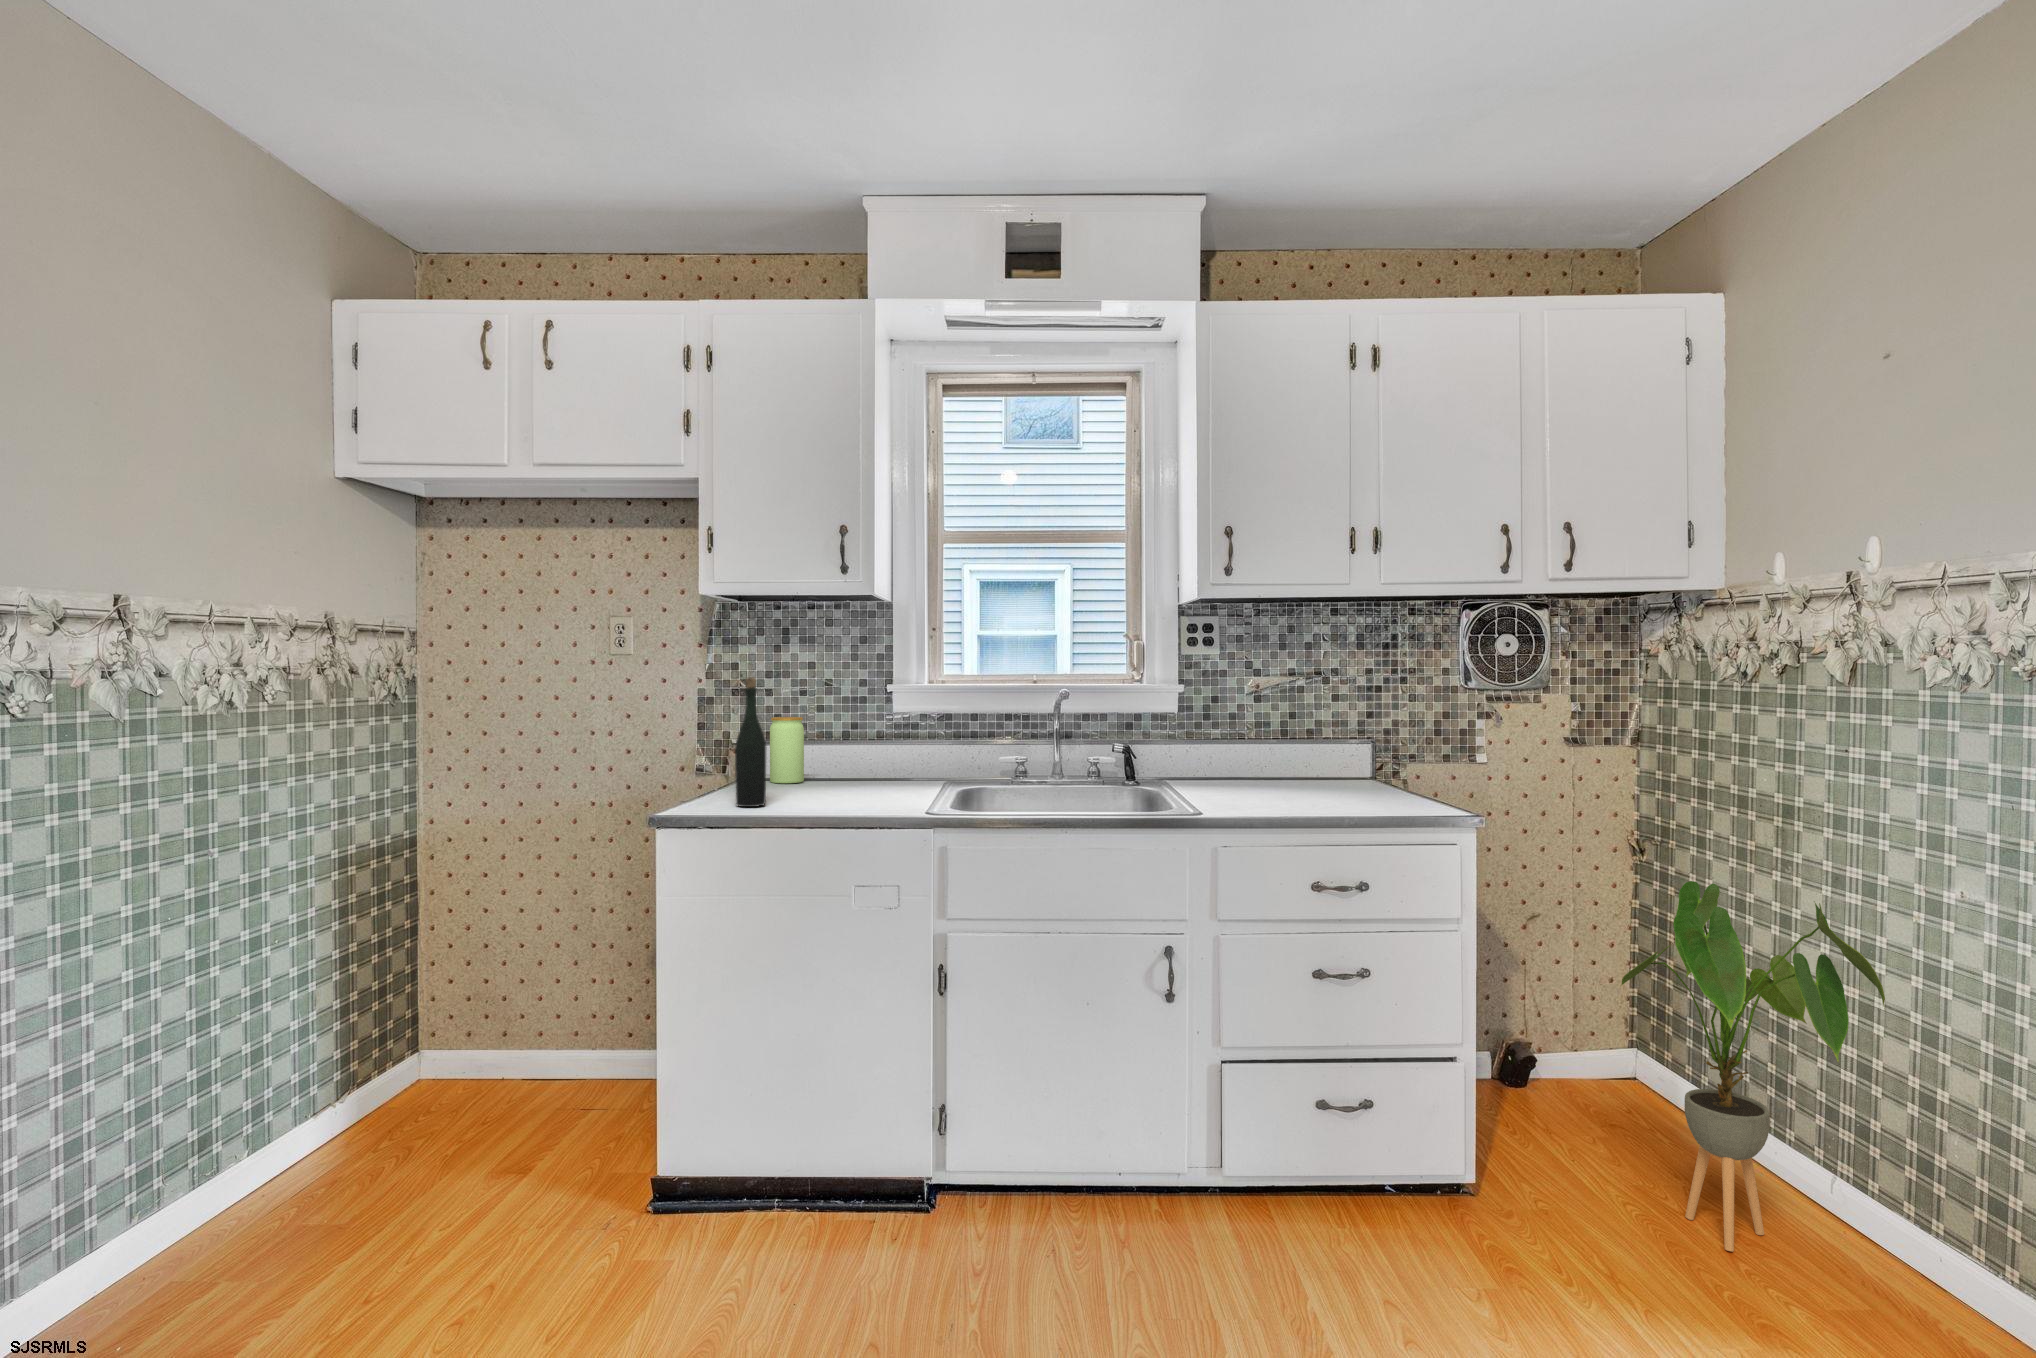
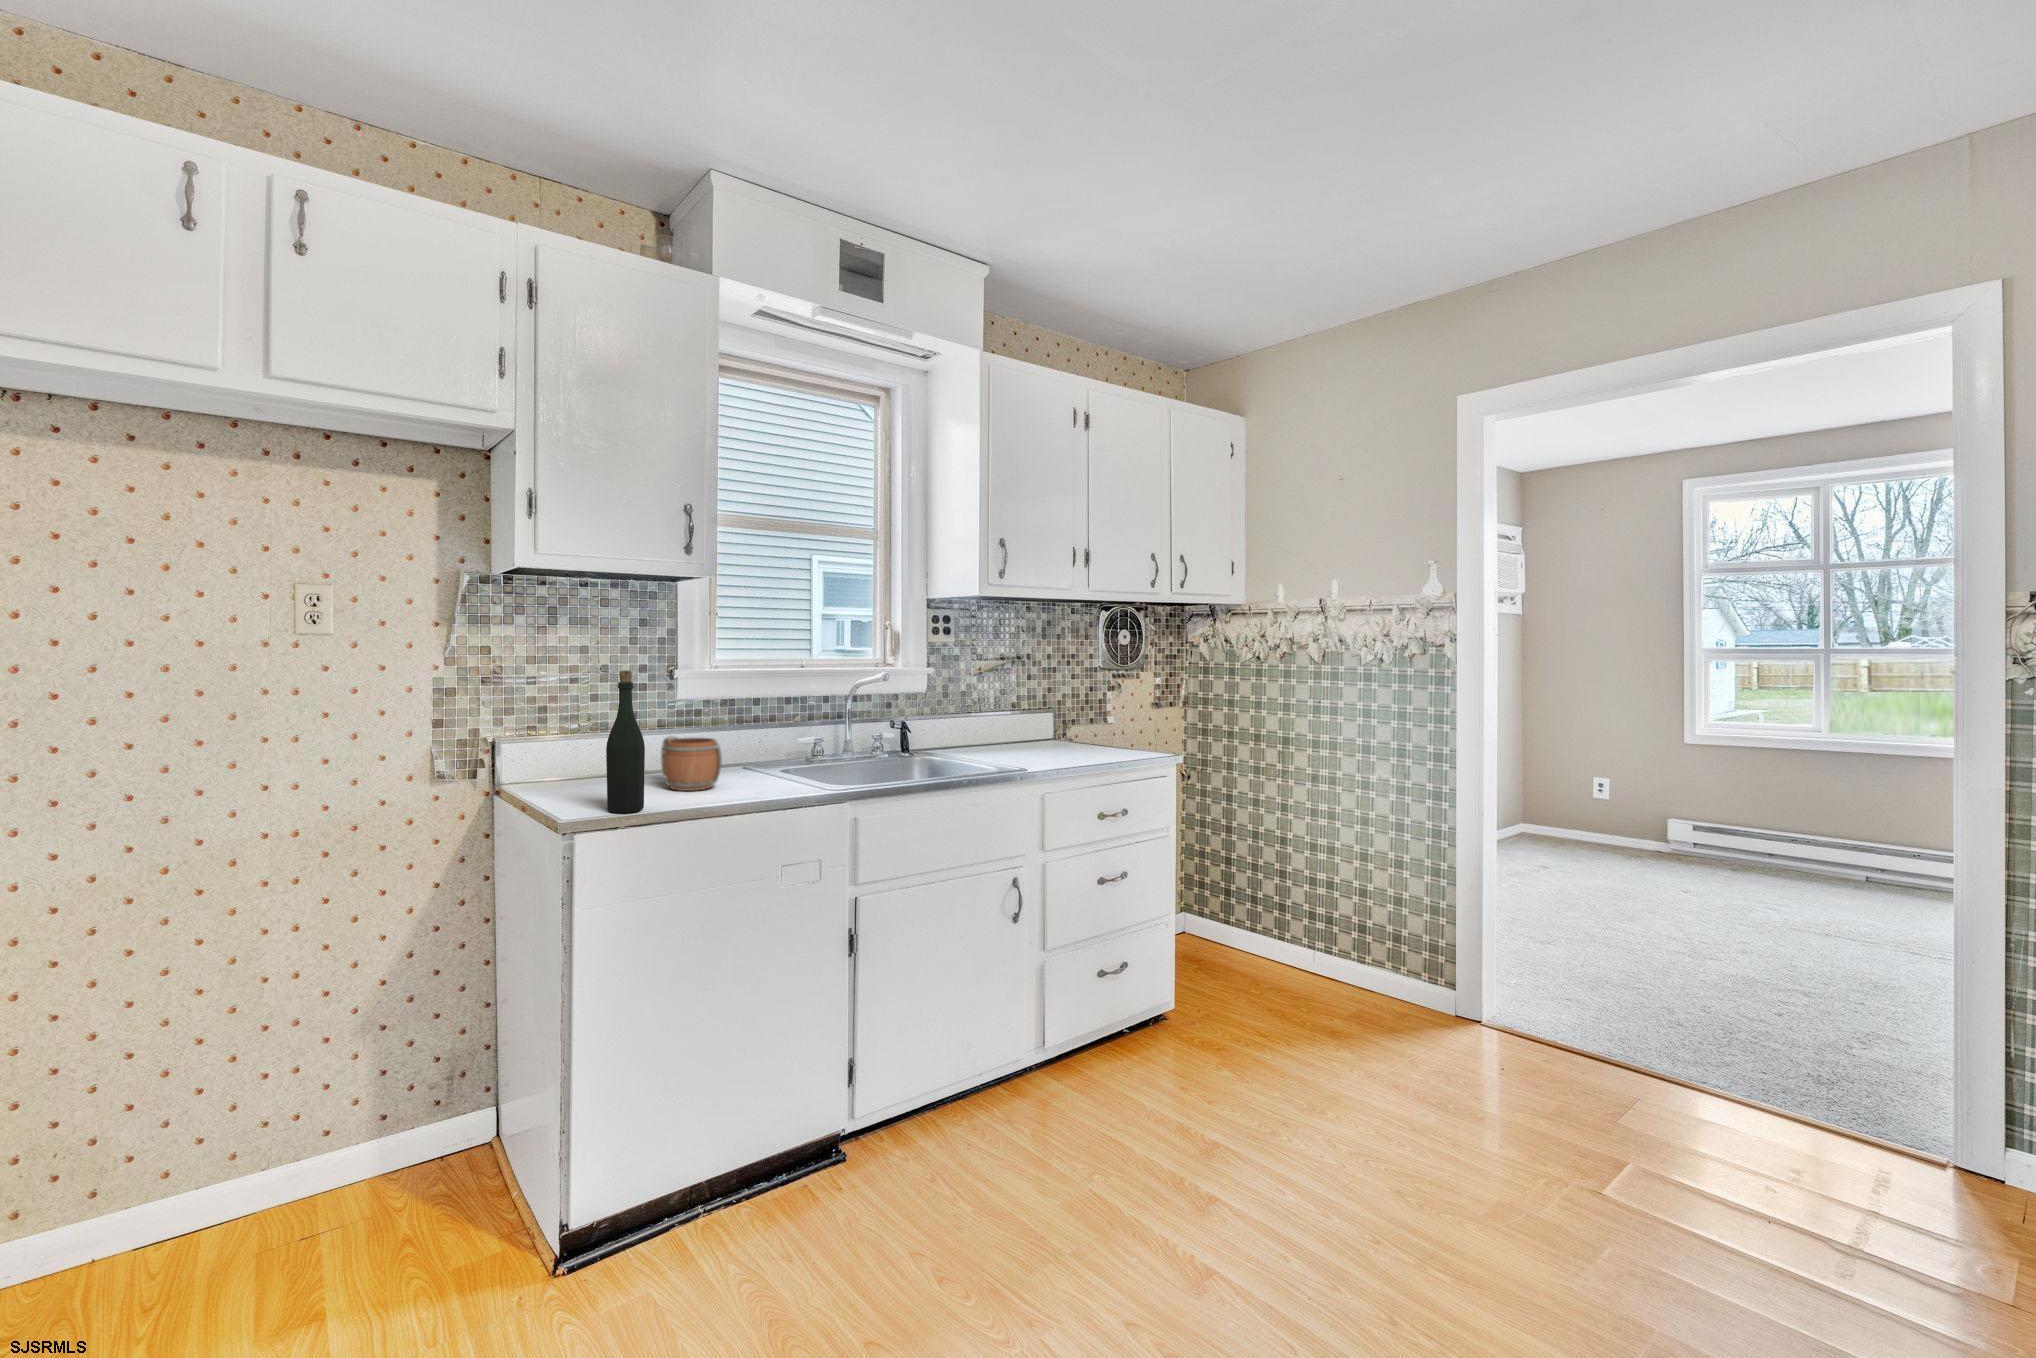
jar: present [770,717,804,783] -> none [547,706,588,780]
mug: none [828,746,879,798] -> present [661,736,722,791]
house plant: present [1621,881,1885,1252] -> none [1234,792,1367,1010]

